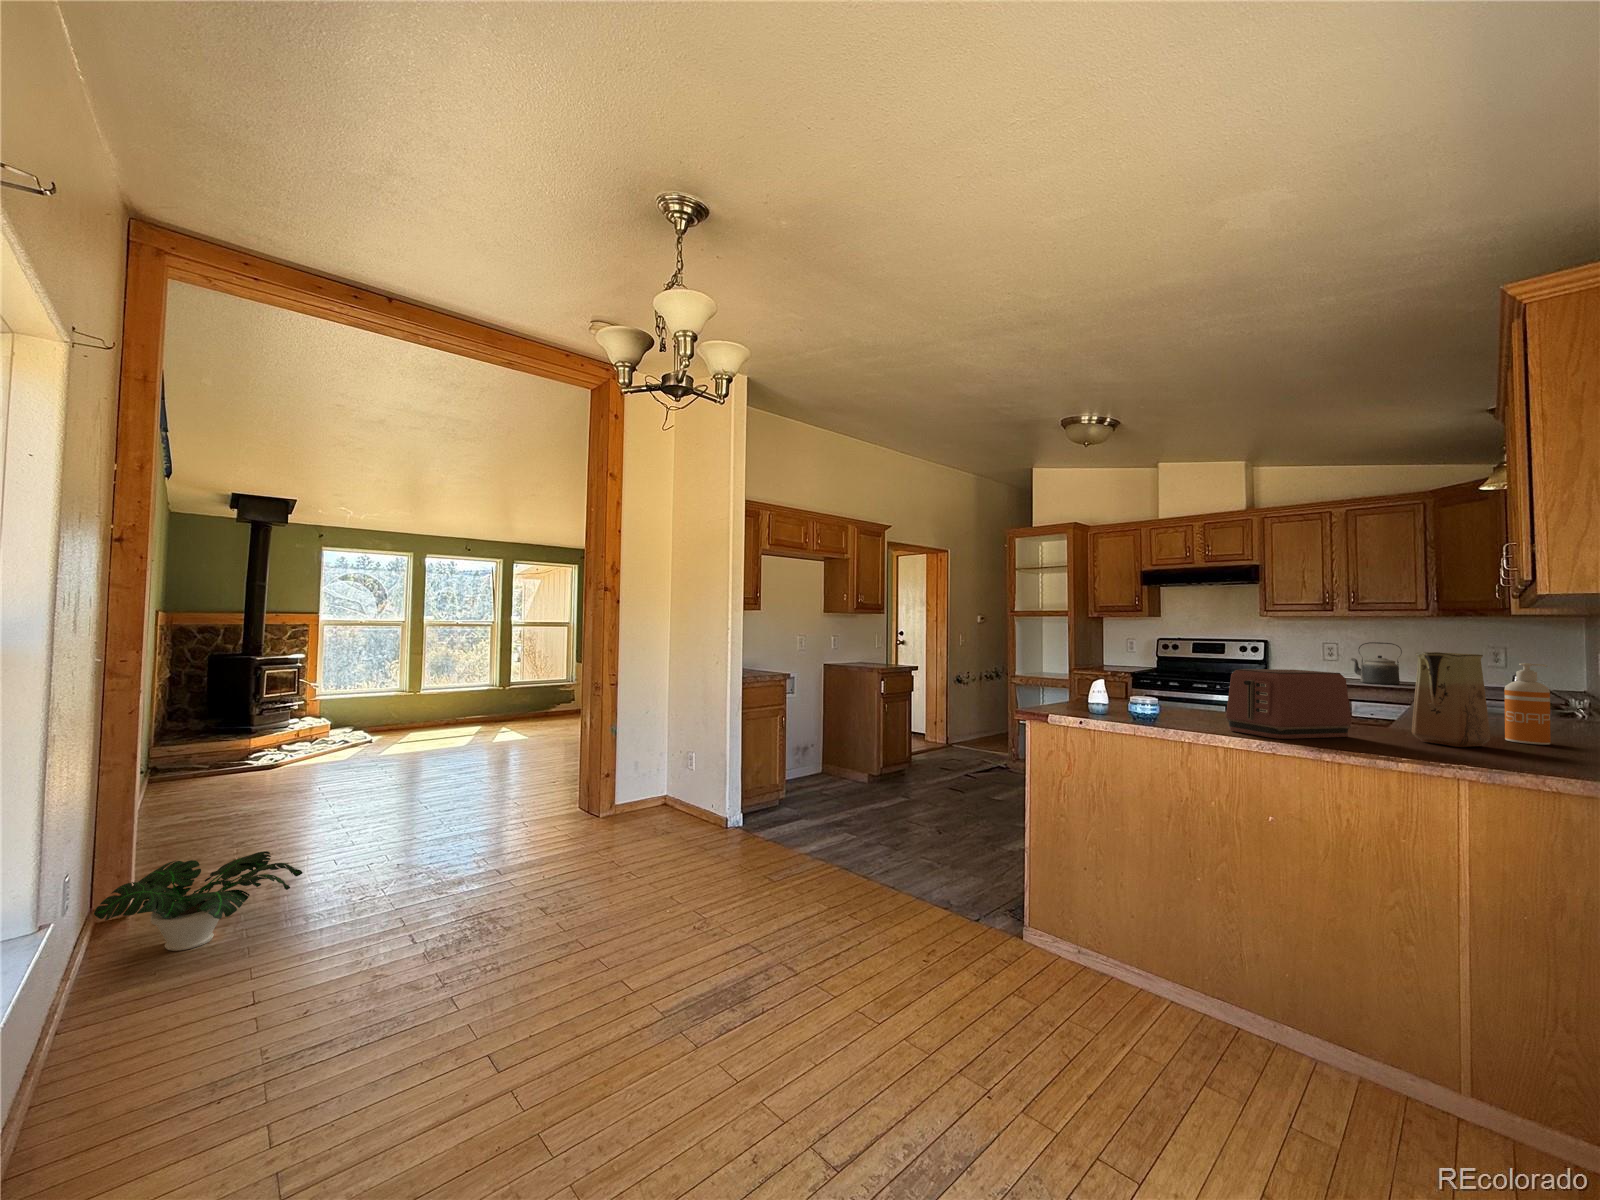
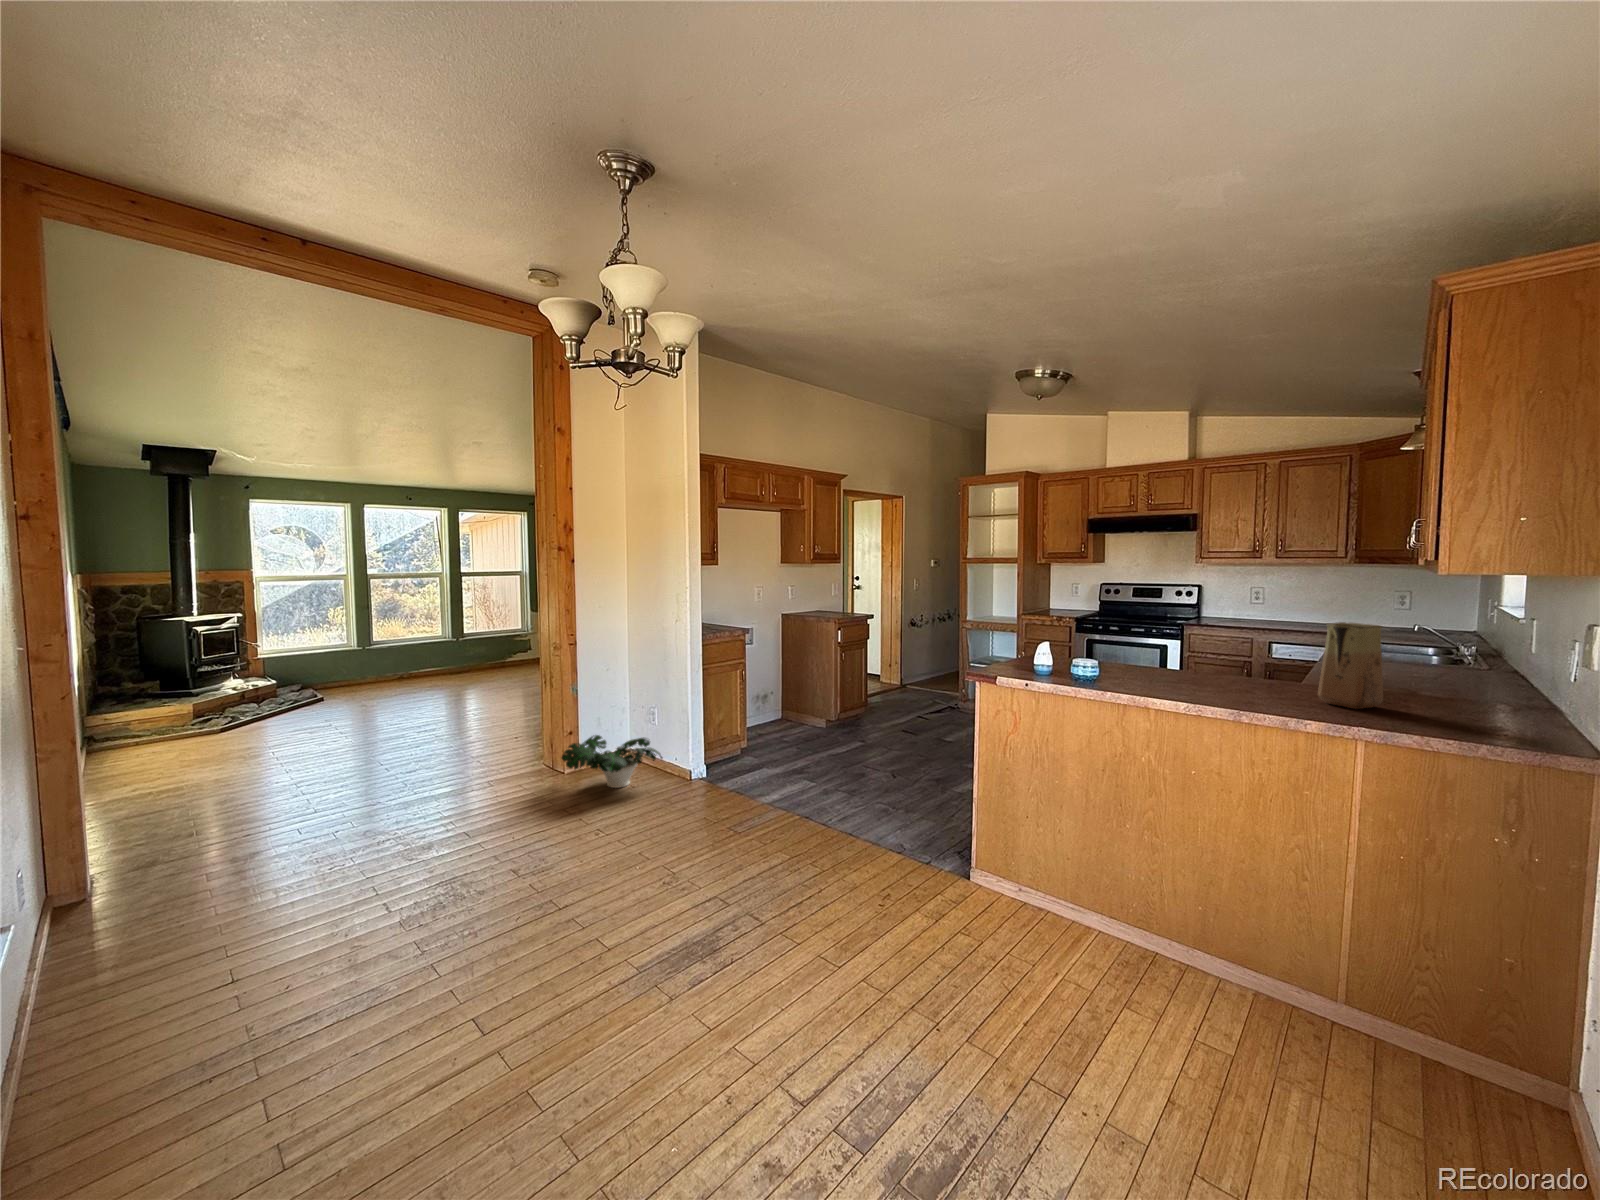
kettle: present [1351,642,1402,685] -> none [1278,586,1324,626]
soap dispenser: present [1505,663,1551,745] -> none [1397,630,1438,703]
toaster: present [1226,669,1352,739] -> none [1157,637,1267,704]
potted plant: present [94,851,302,951] -> present [562,735,662,788]

